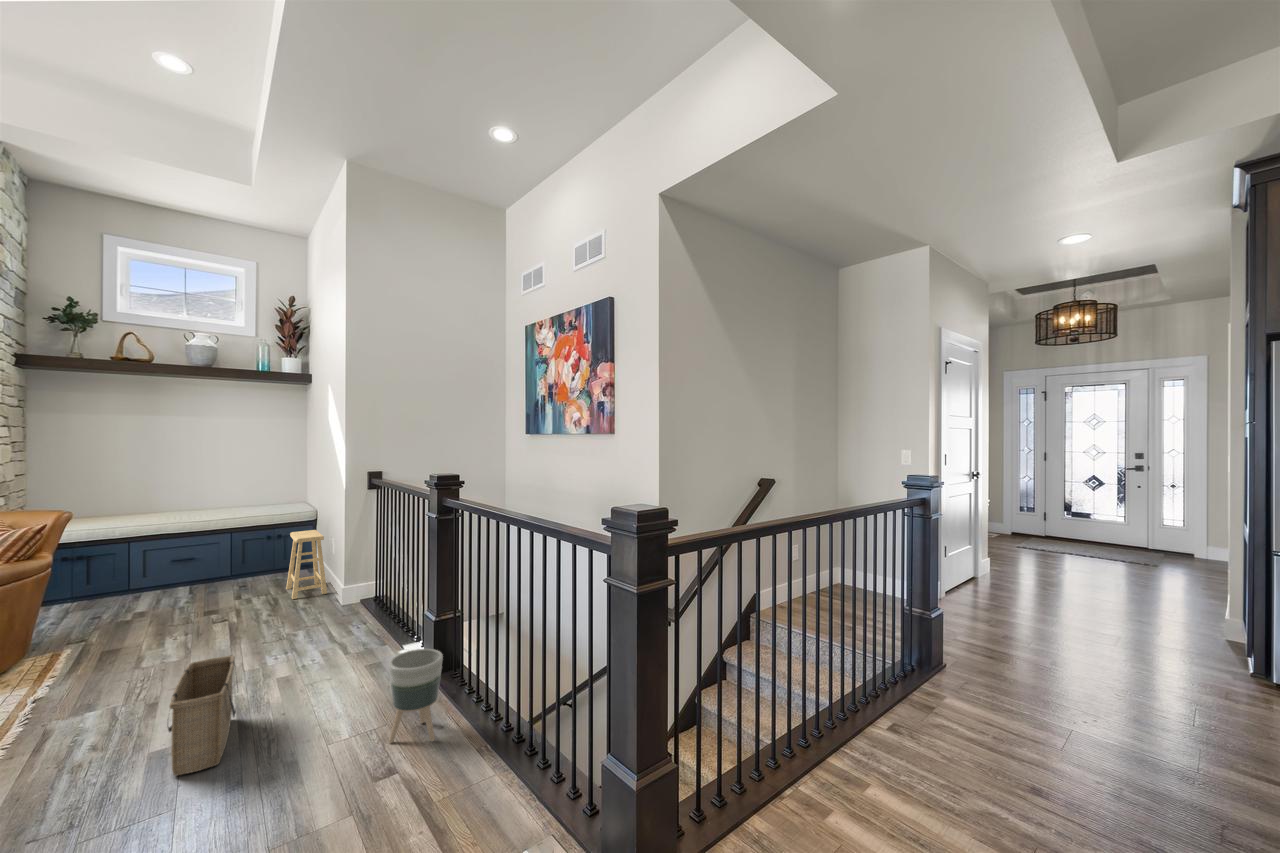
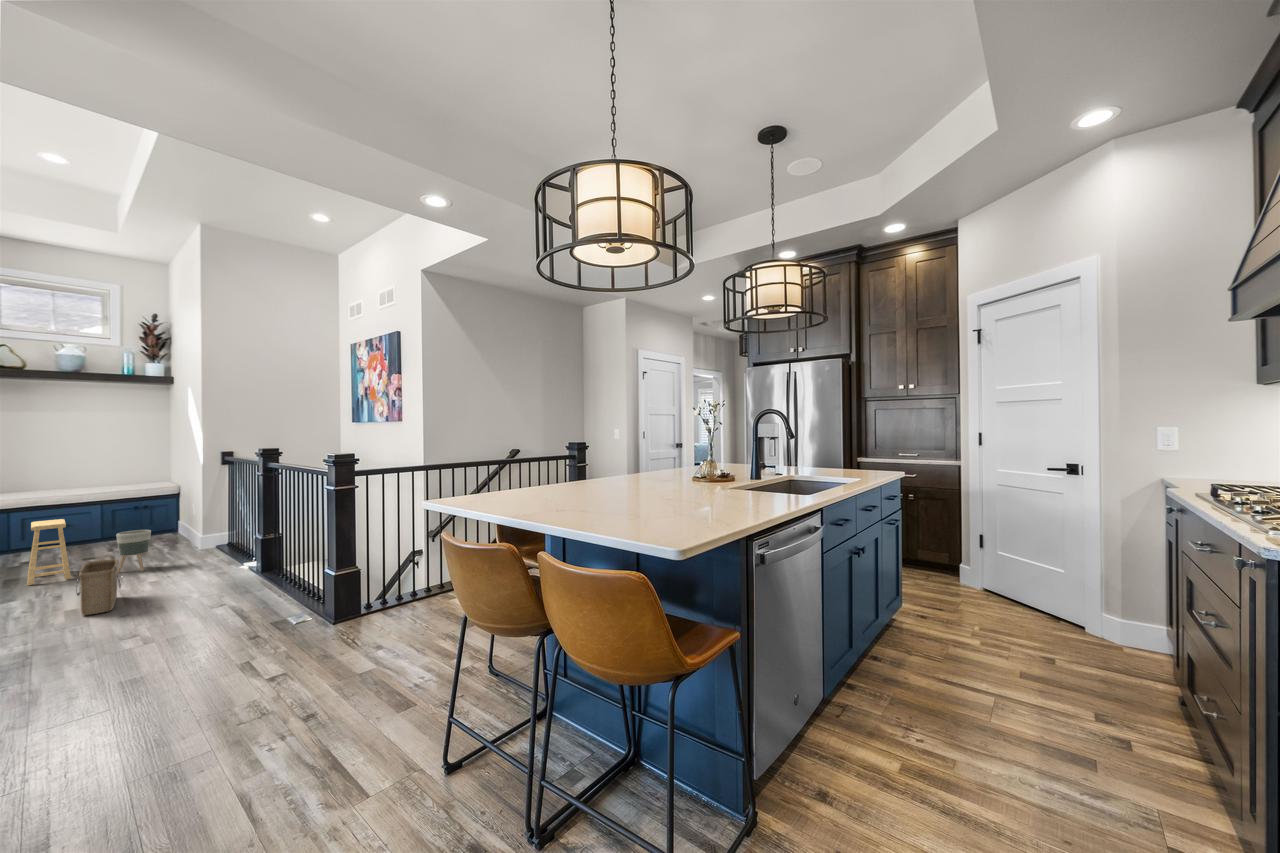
footstool: present [286,530,327,599] -> present [27,519,71,585]
planter: present [389,649,443,743] -> present [116,530,151,573]

